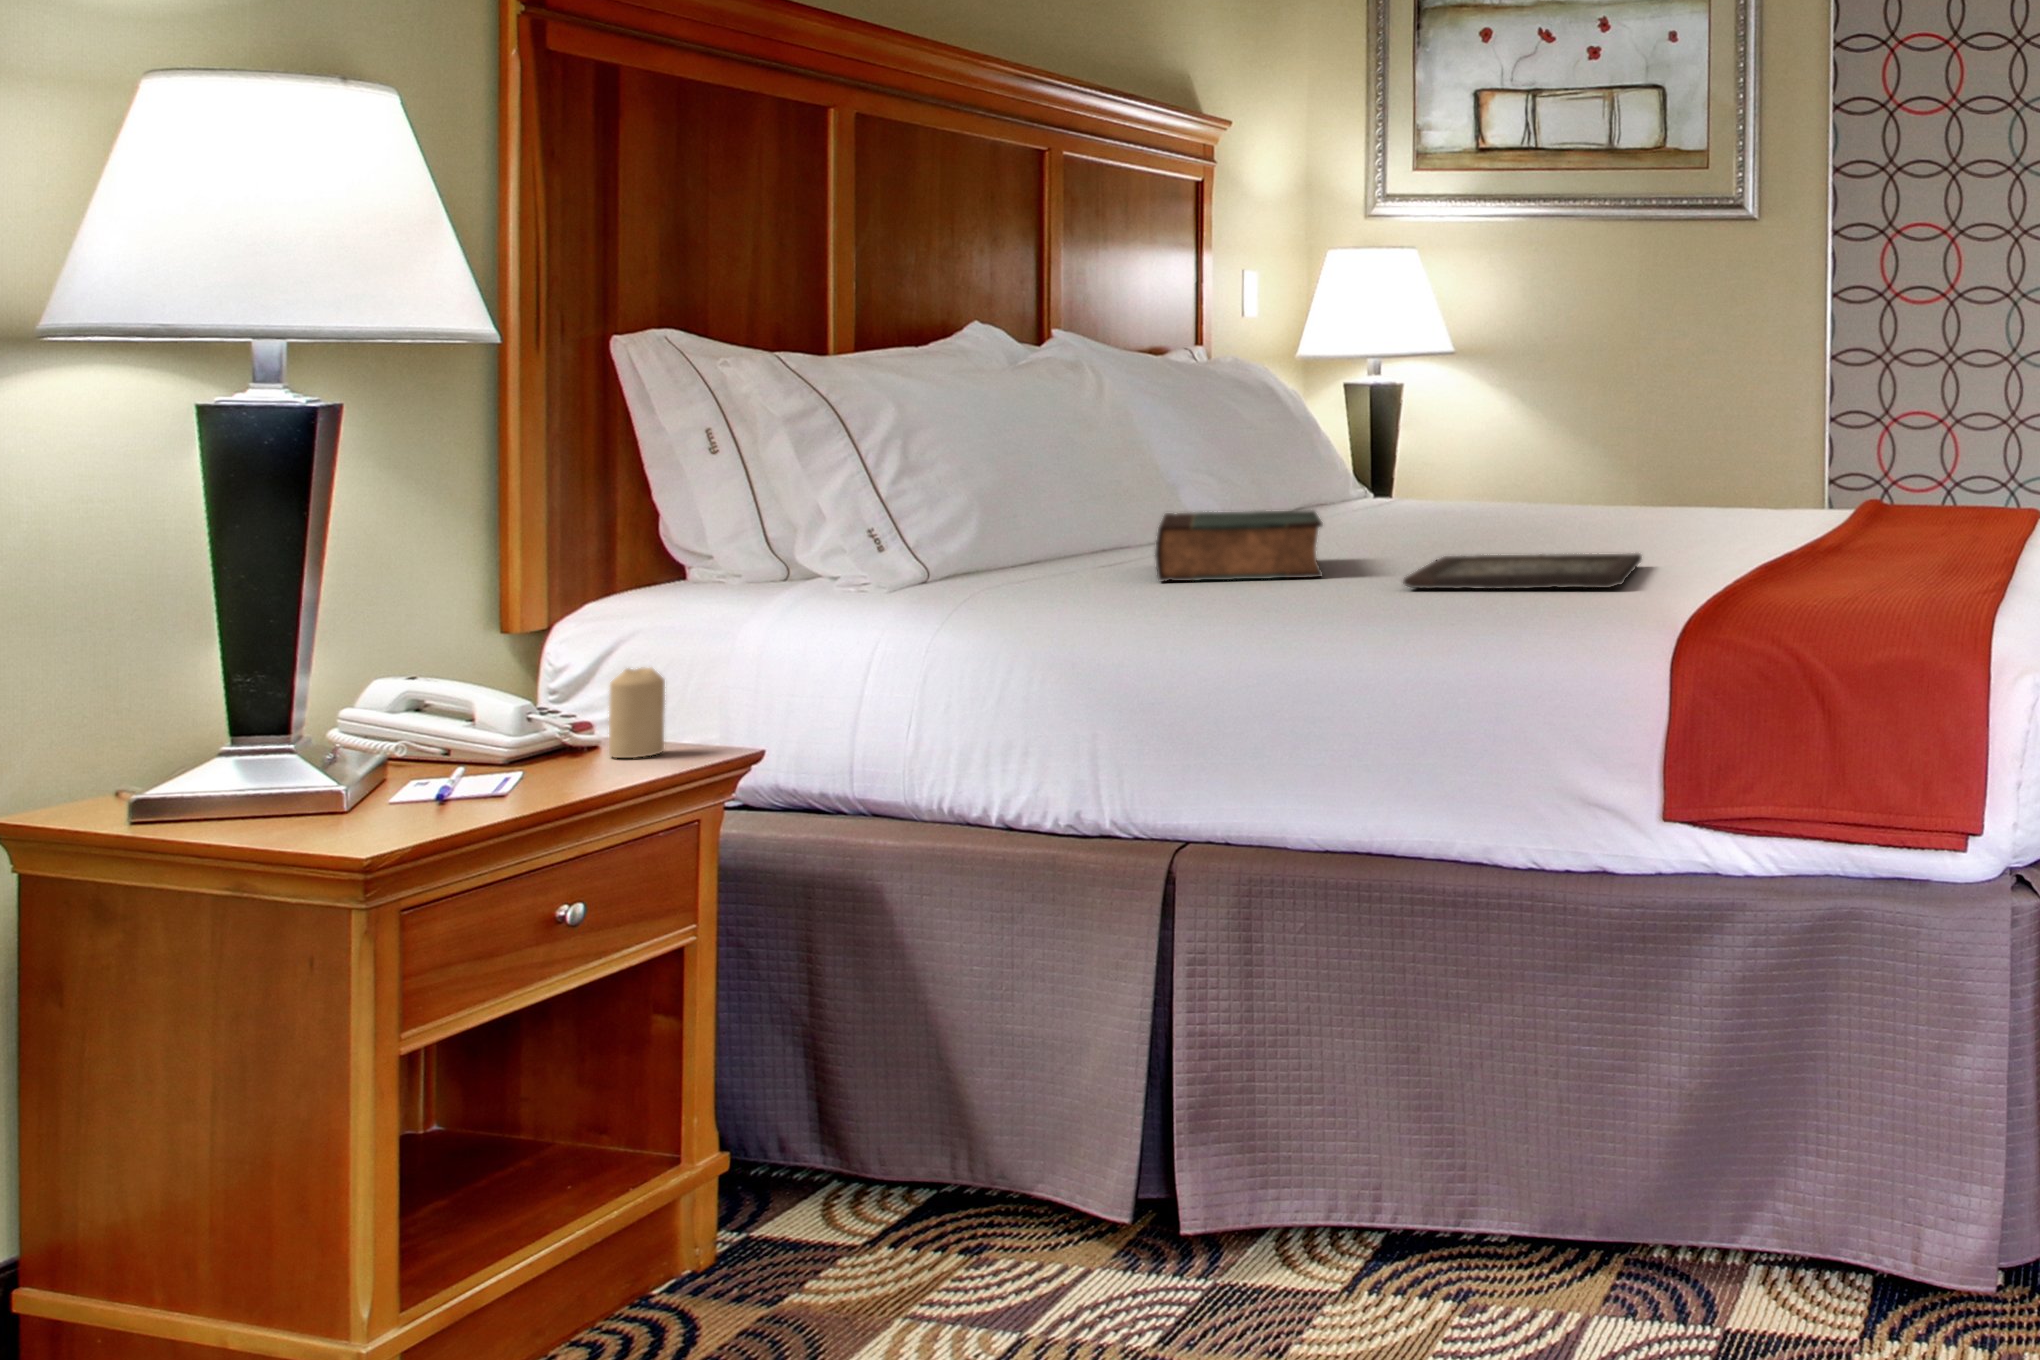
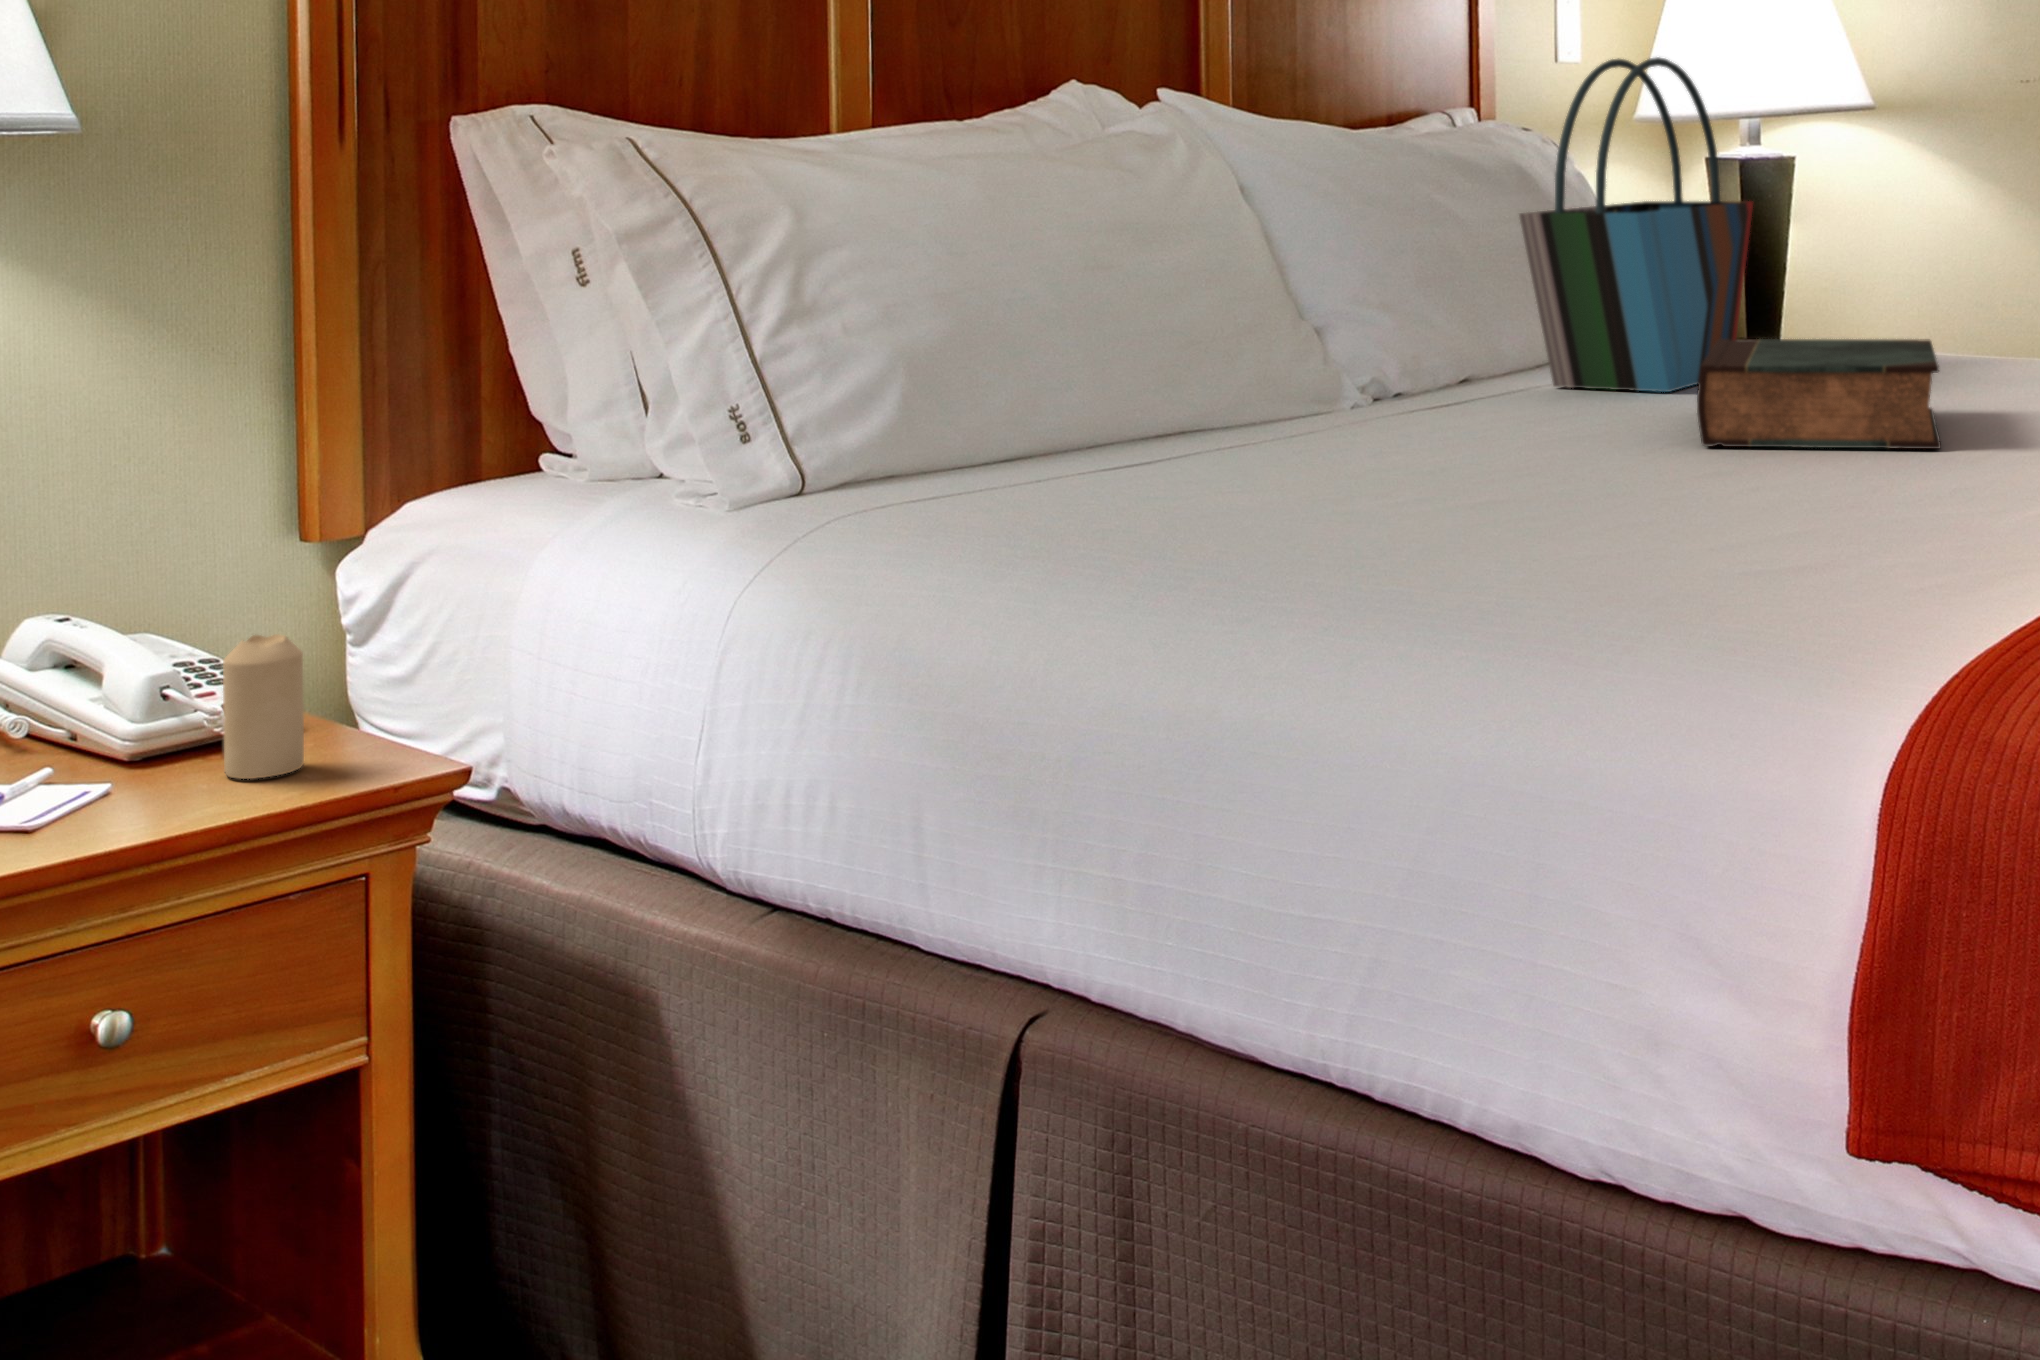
tote bag: none [1300,322,1427,530] -> present [1519,57,1753,392]
book: present [1155,511,1322,581] -> present [1697,339,1941,449]
tray: present [1403,554,1642,589] -> none [1474,471,1986,578]

